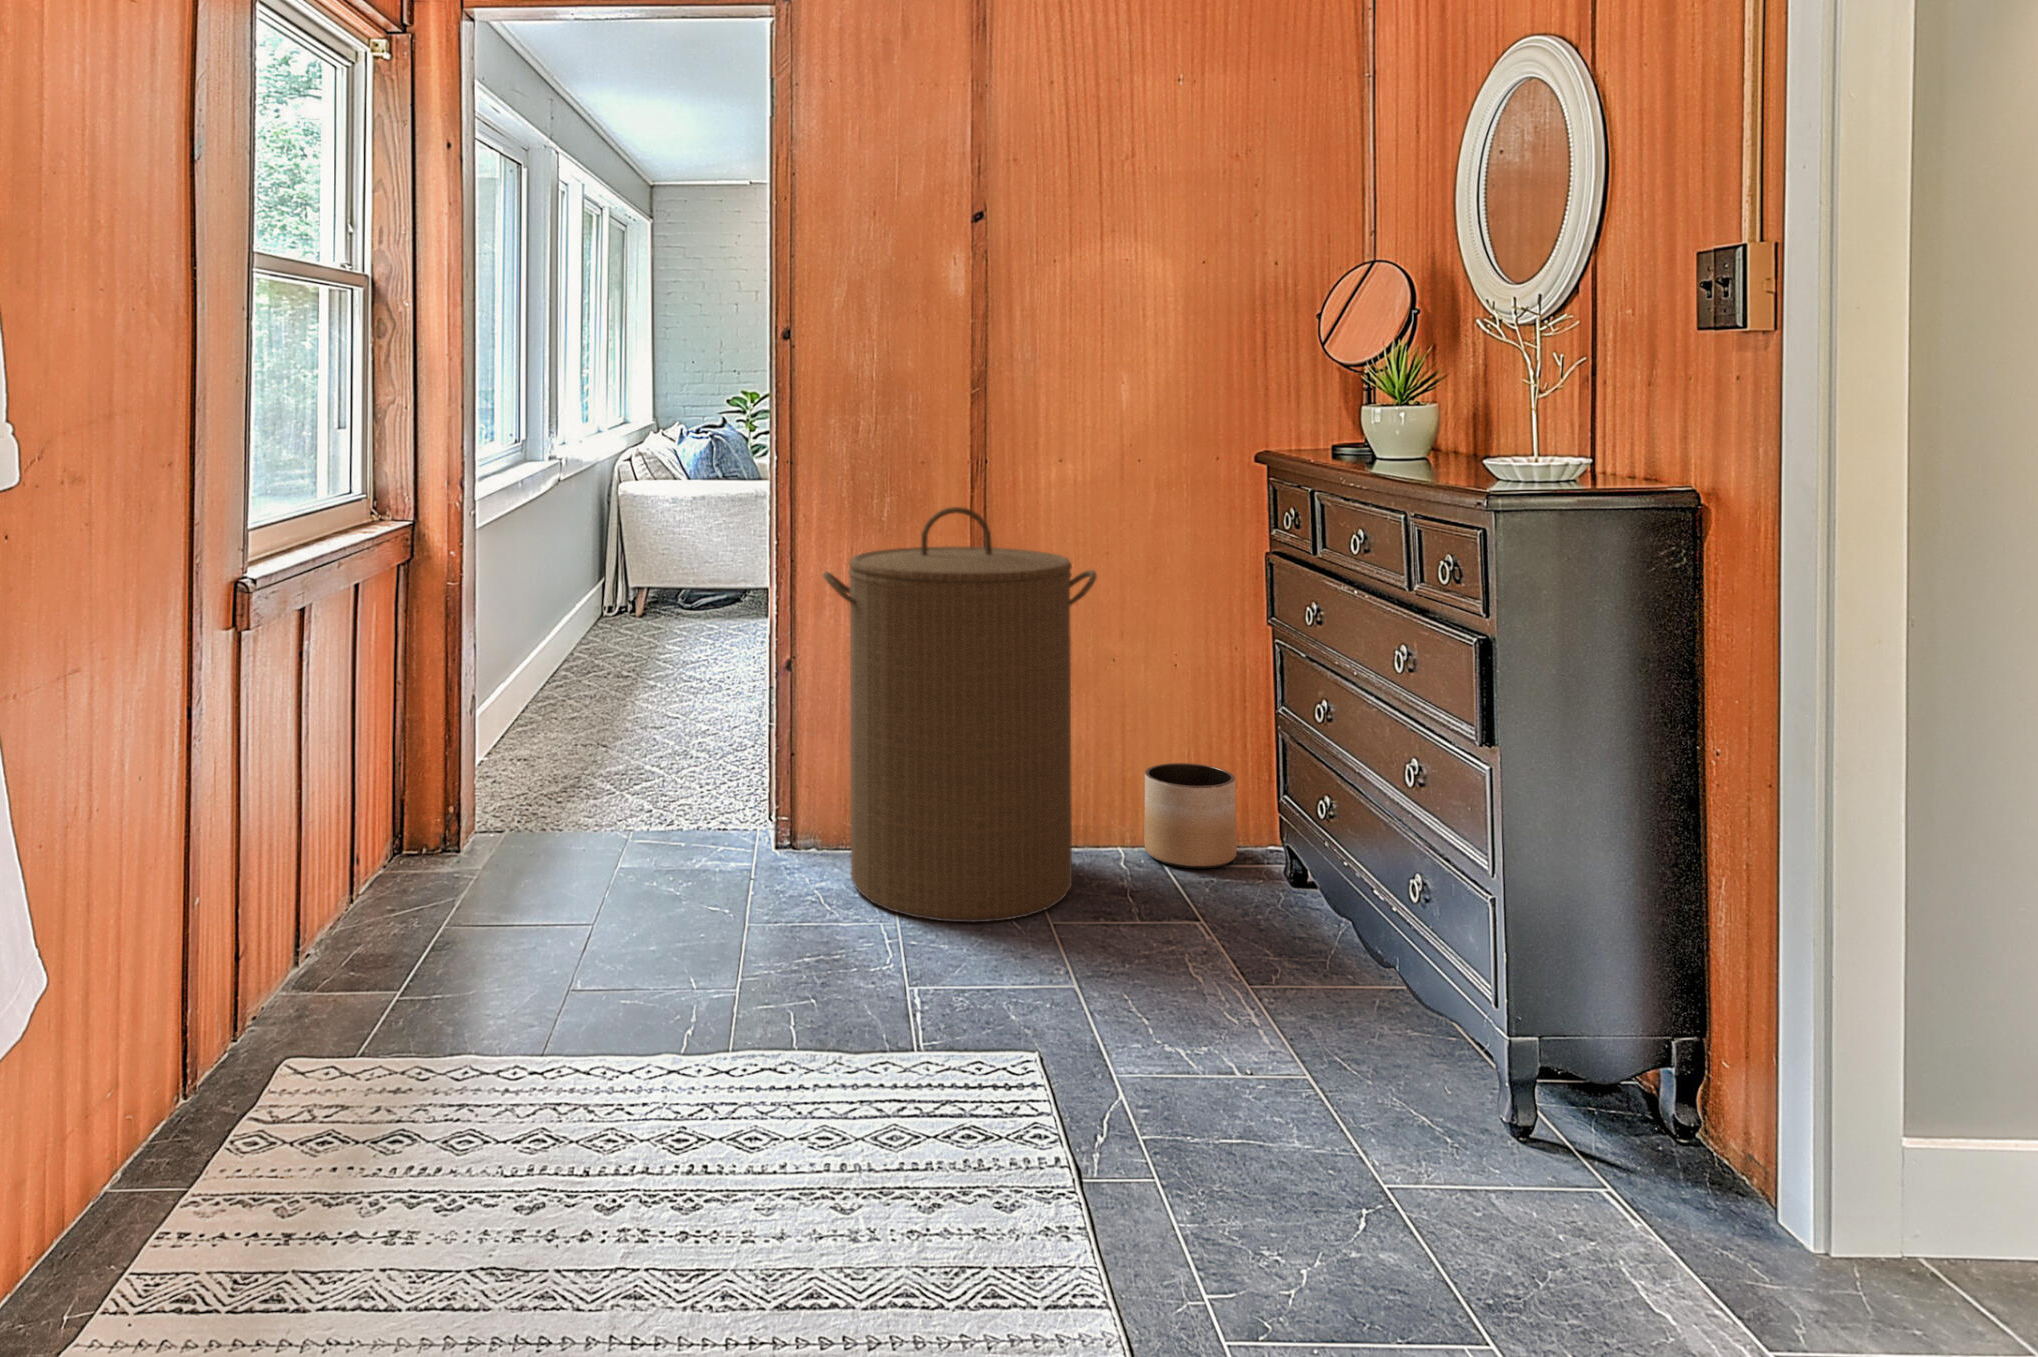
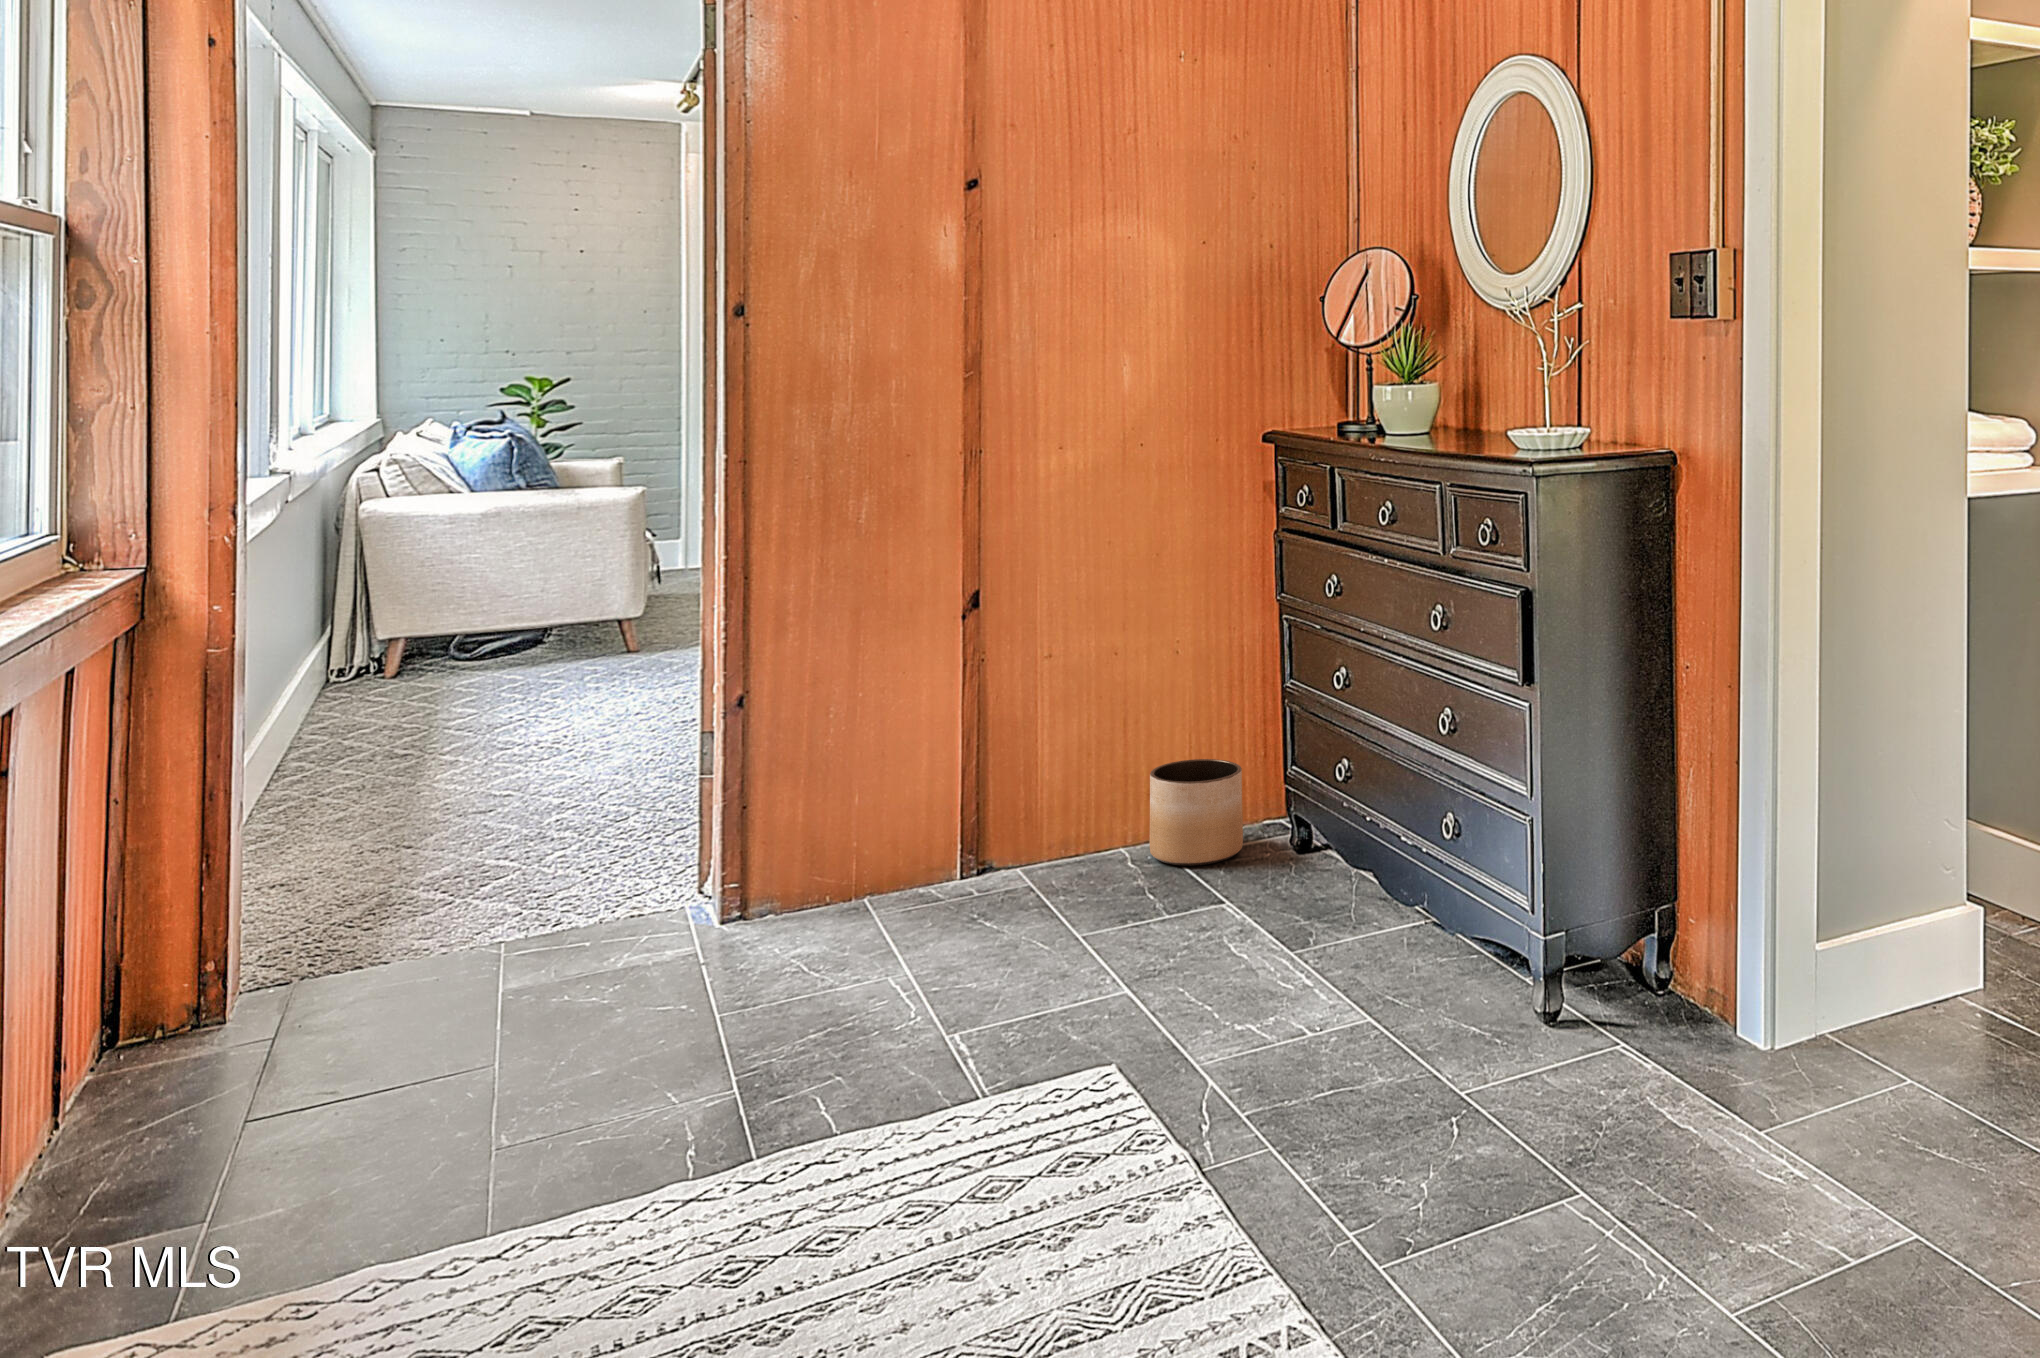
laundry hamper: present [823,507,1097,922] -> none [796,509,1113,969]

